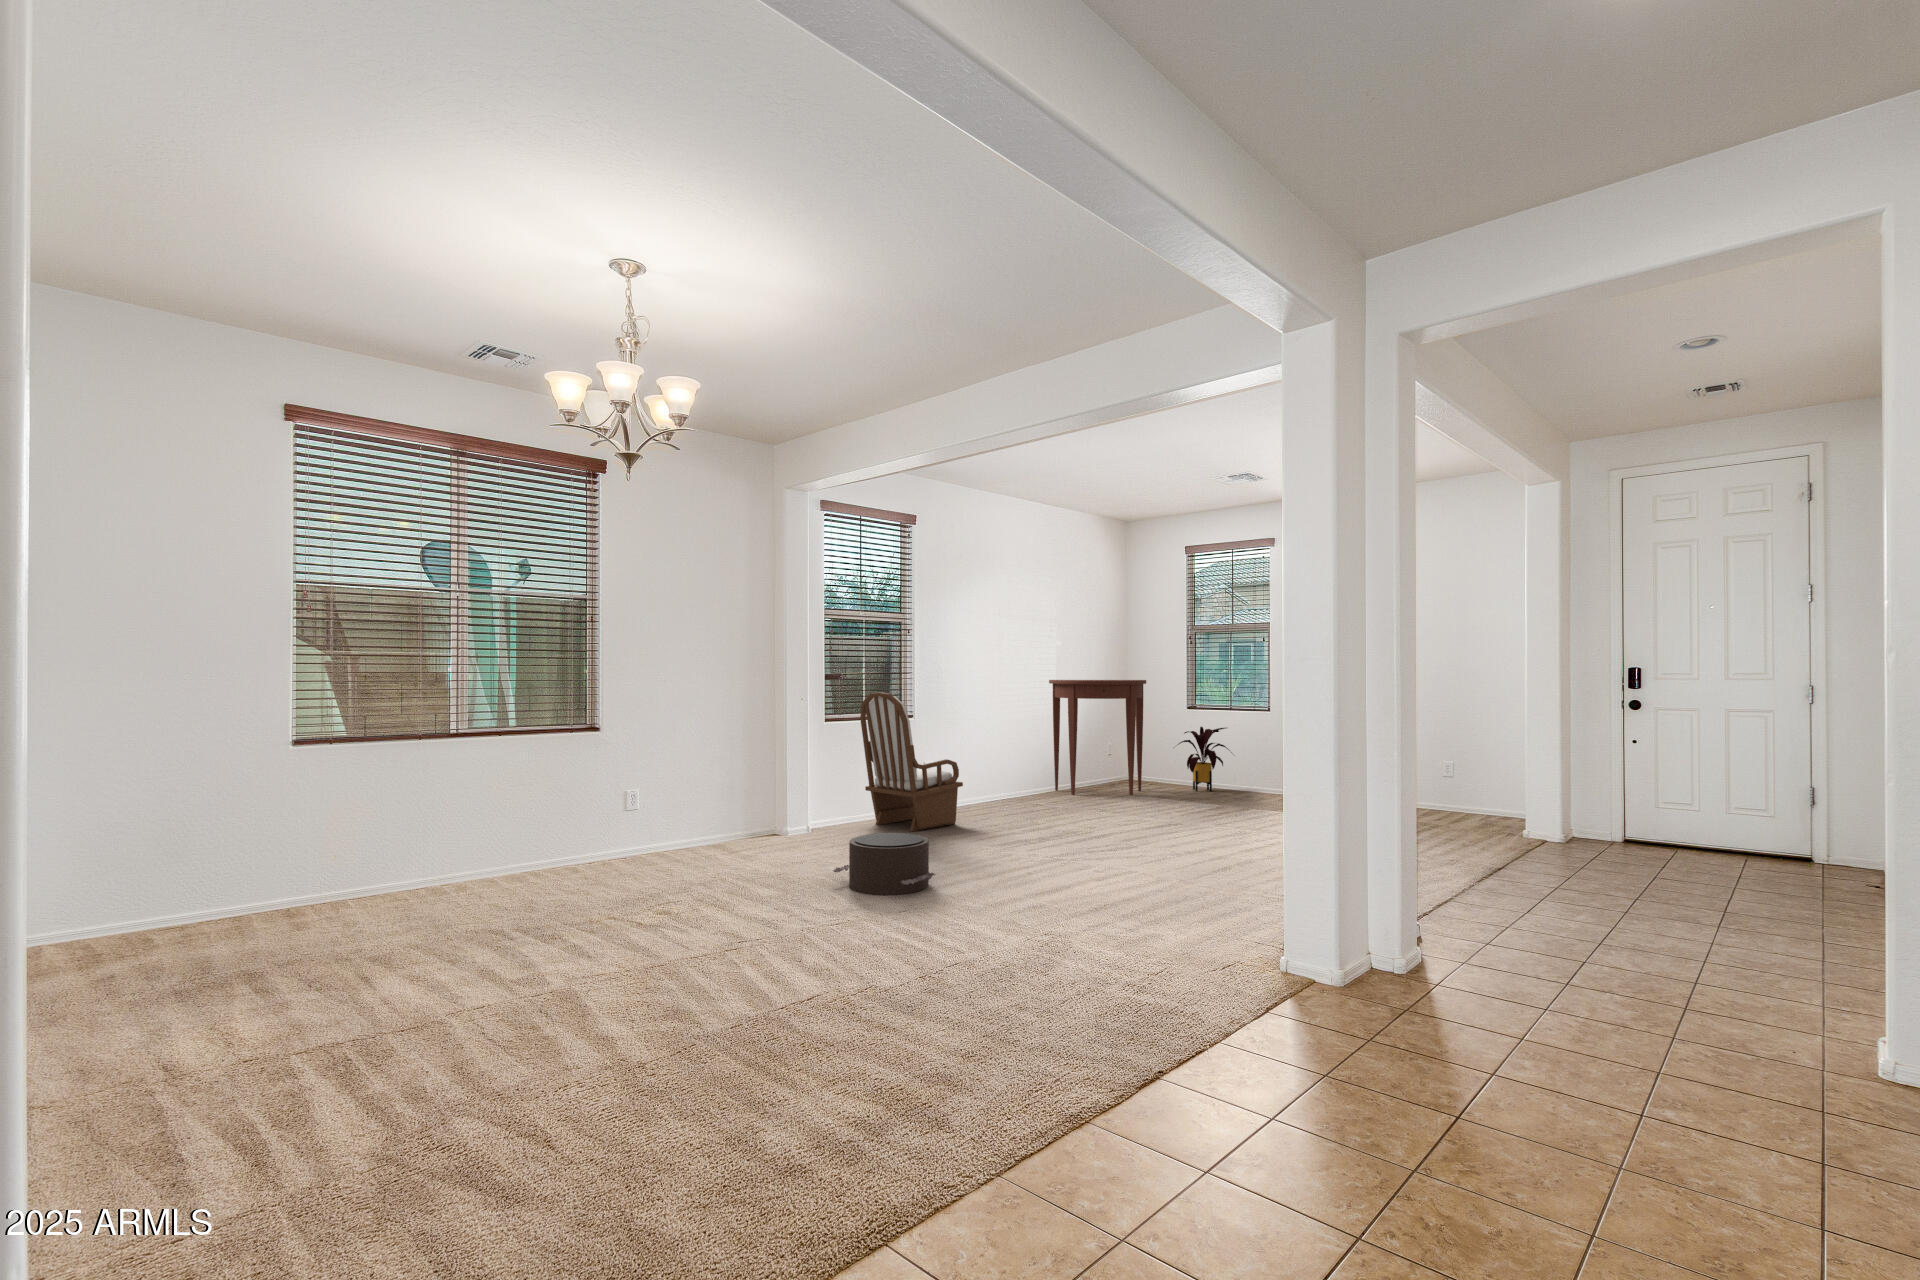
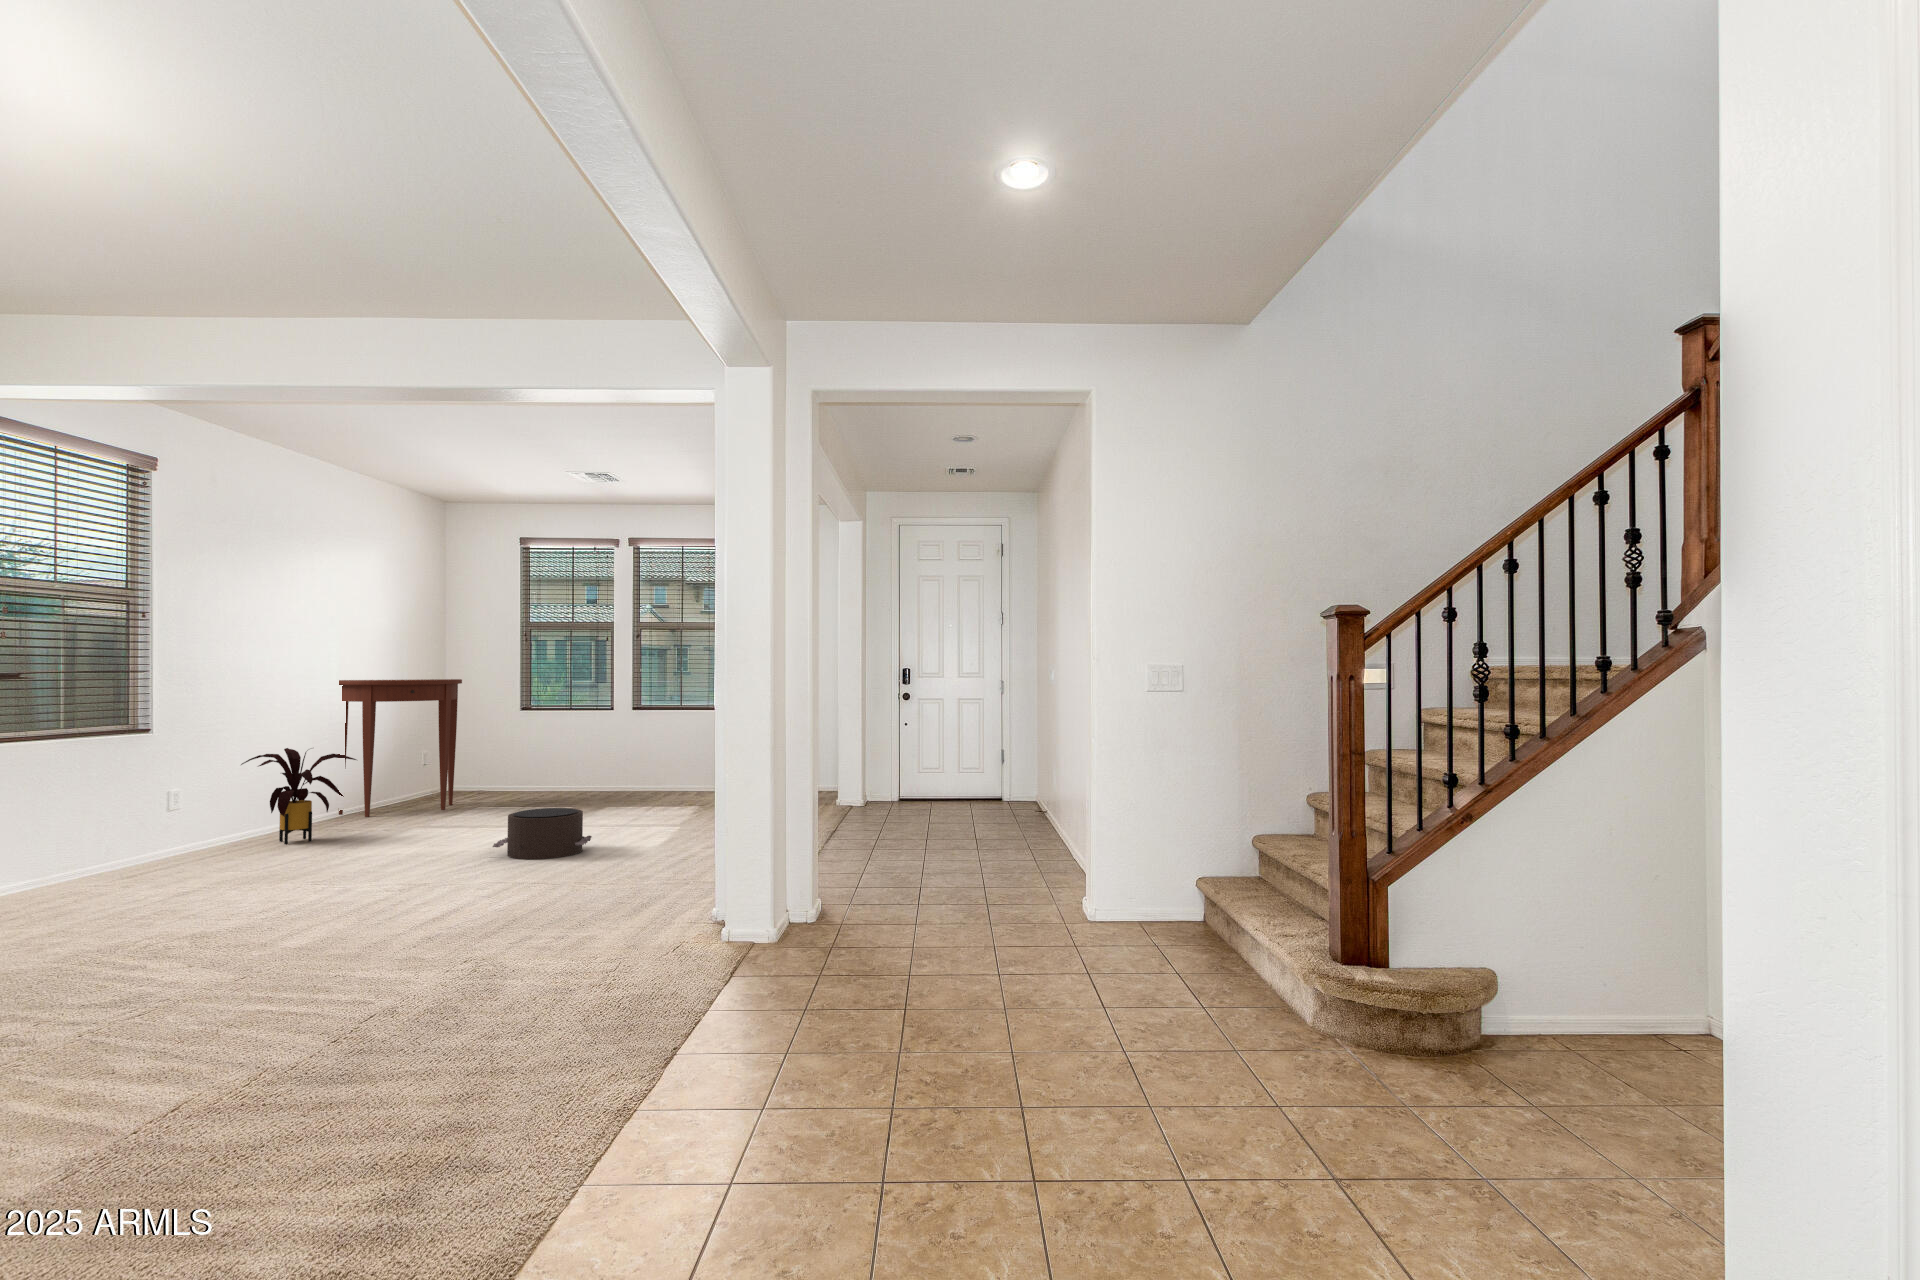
armchair: present [860,692,963,831] -> none [55,697,235,885]
house plant: present [1179,727,1232,791] -> present [241,748,356,844]
pouf: present [833,833,936,895] -> present [493,808,592,859]

